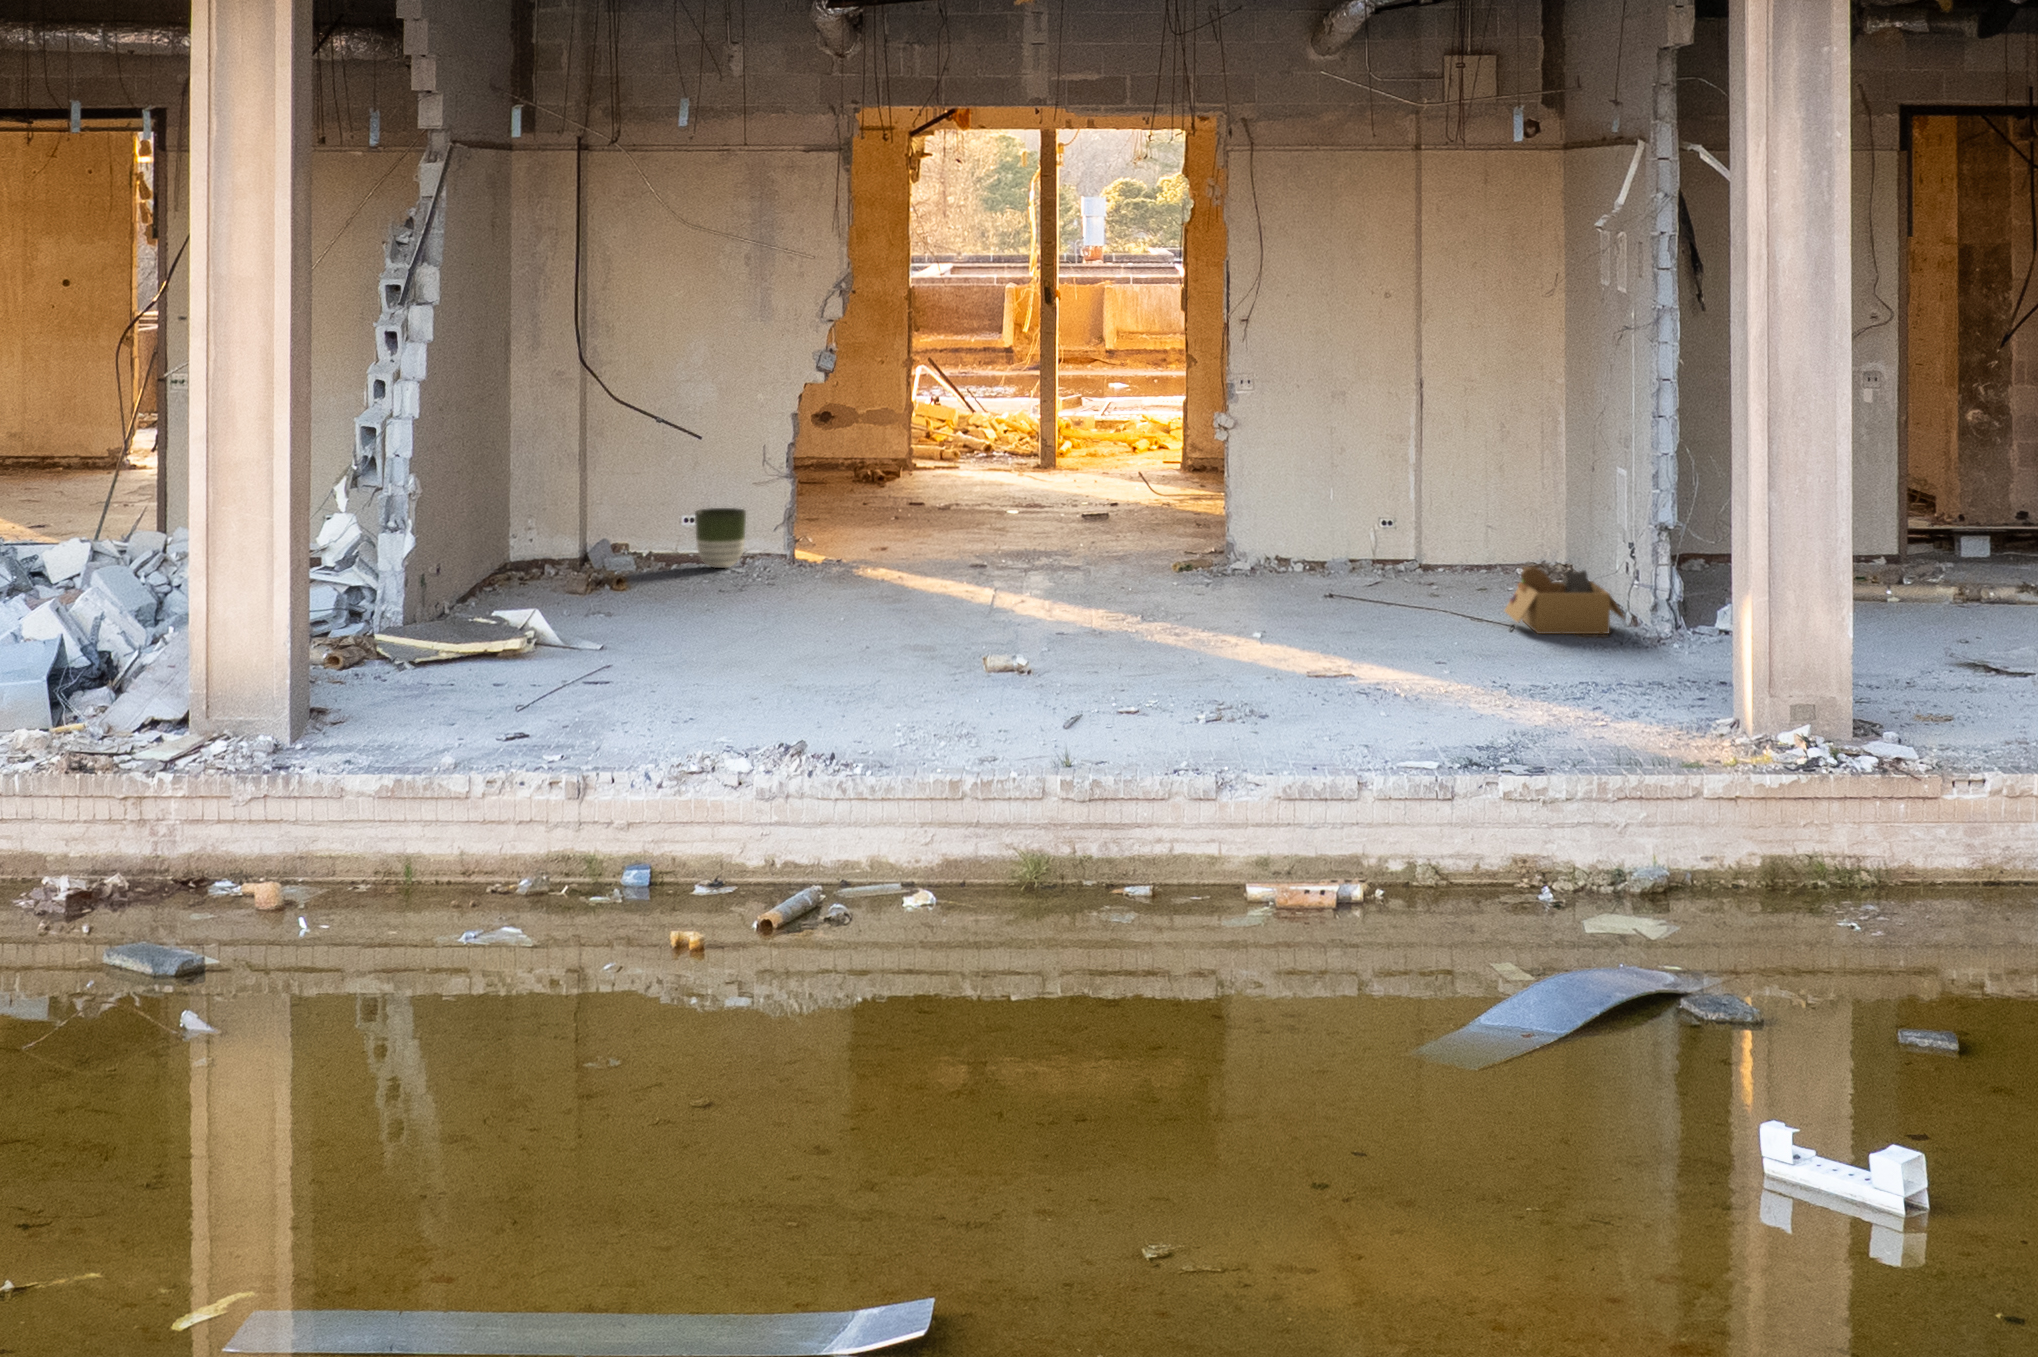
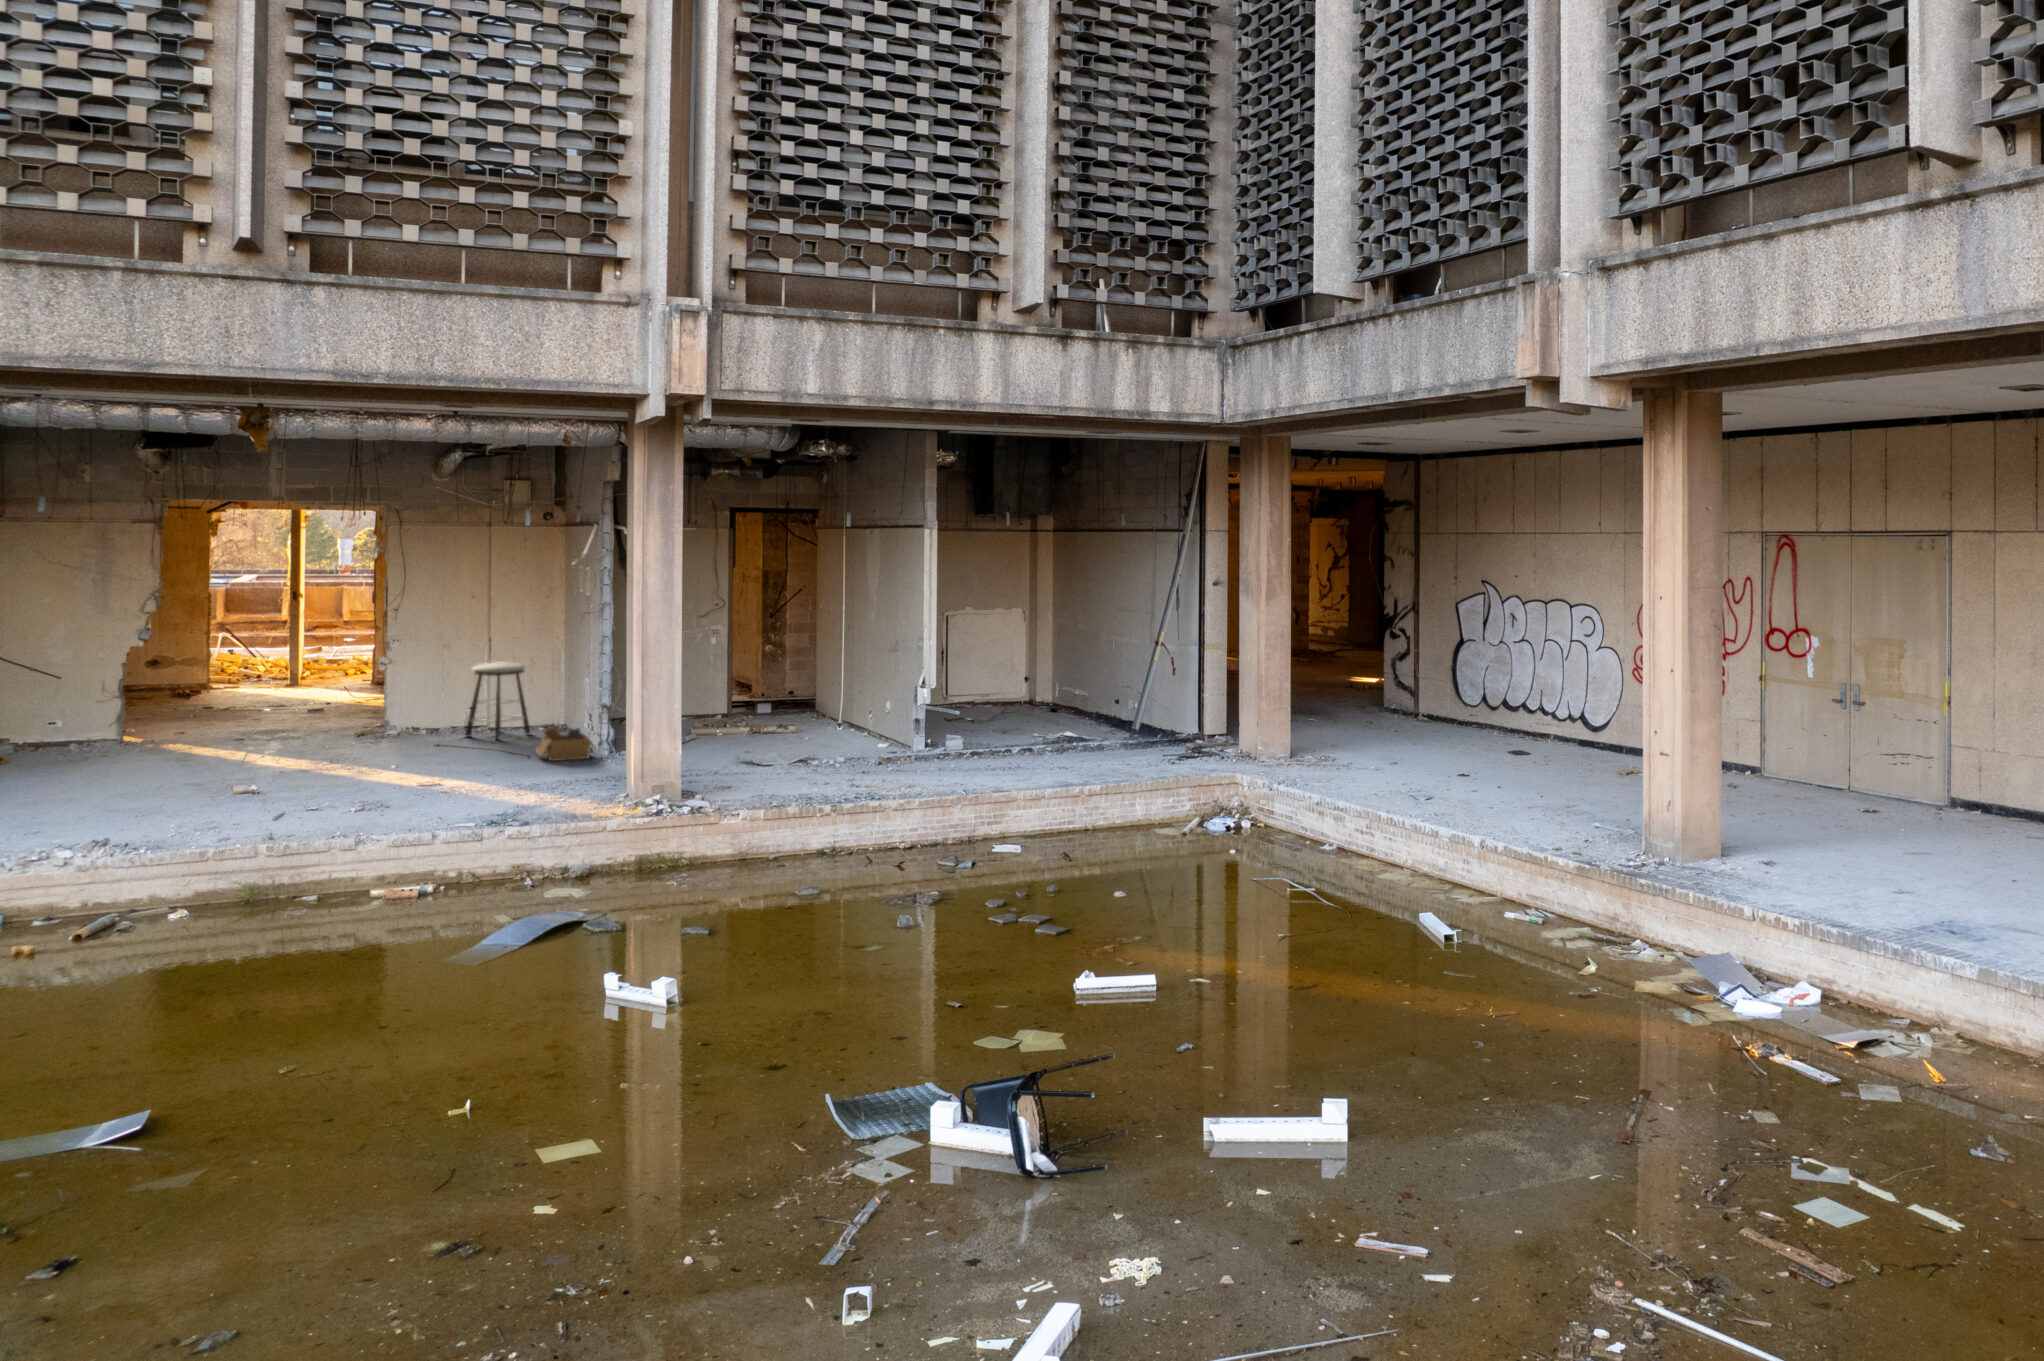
stool: none [1364,439,1481,584] -> present [465,662,530,739]
planter: present [695,508,746,568] -> none [27,717,64,753]

